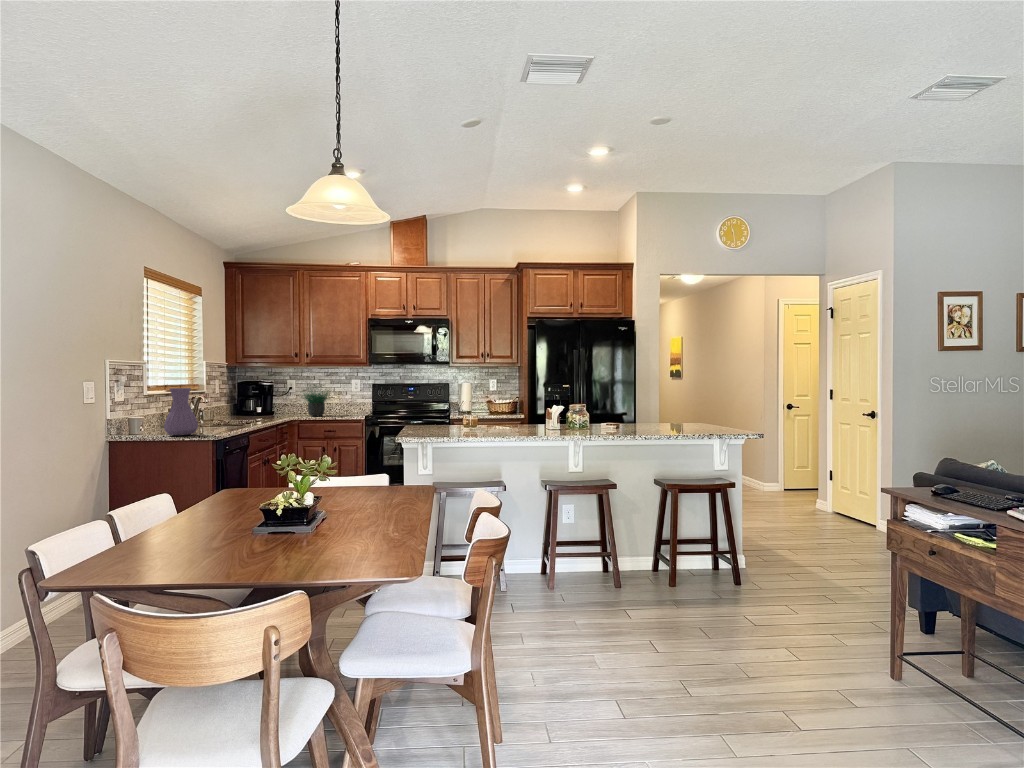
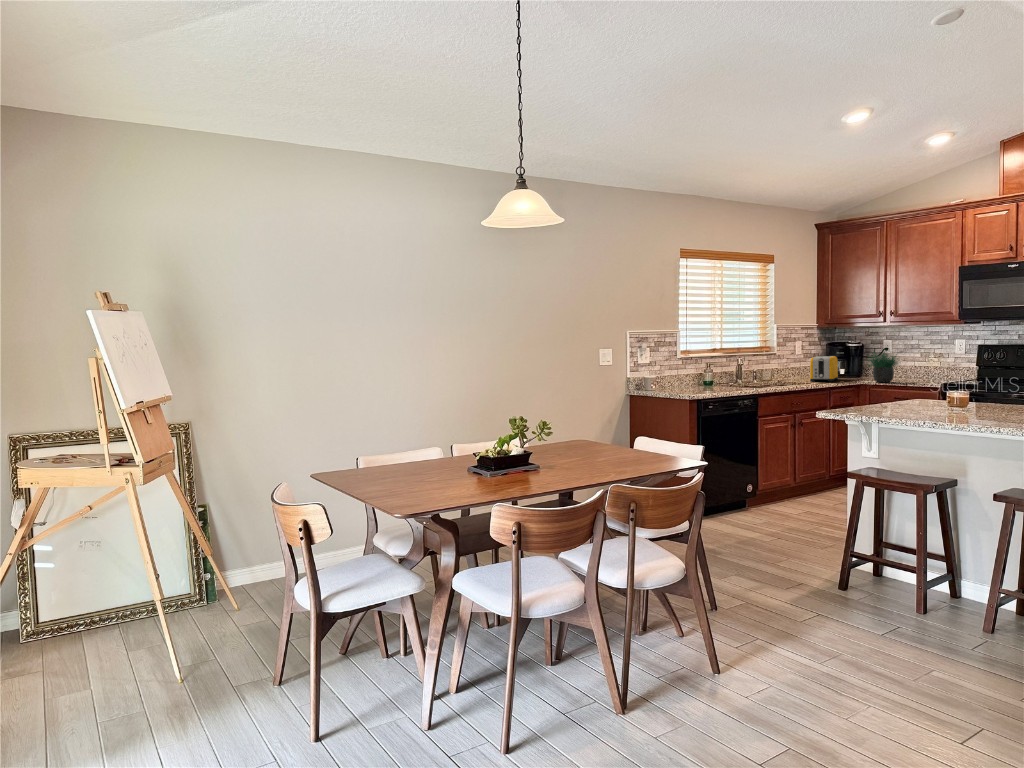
vase: present [164,388,198,436] -> none [658,354,684,393]
toaster: none [248,394,277,419] -> present [810,356,838,381]

